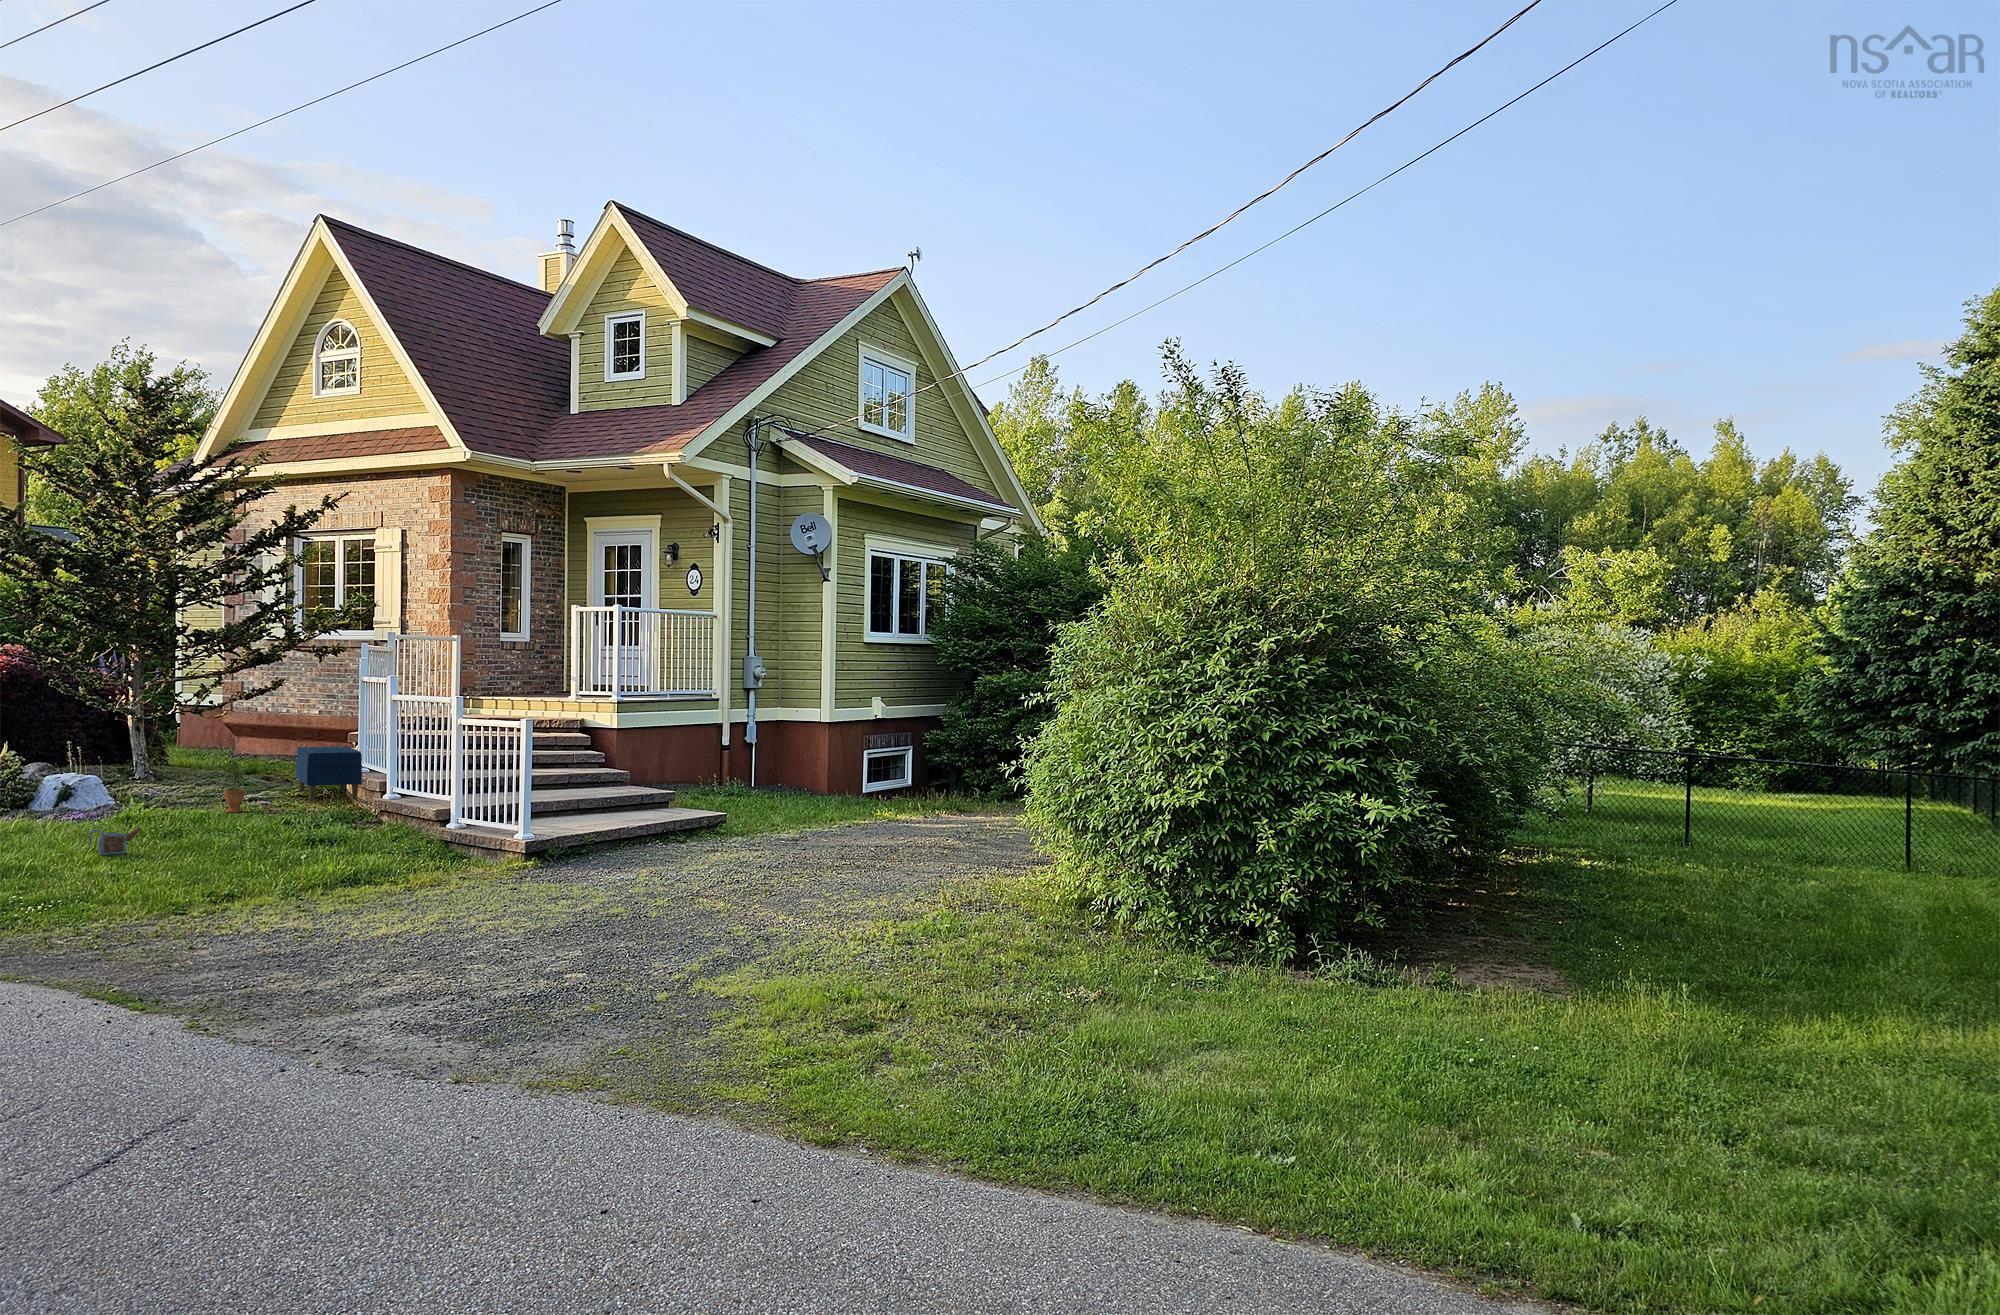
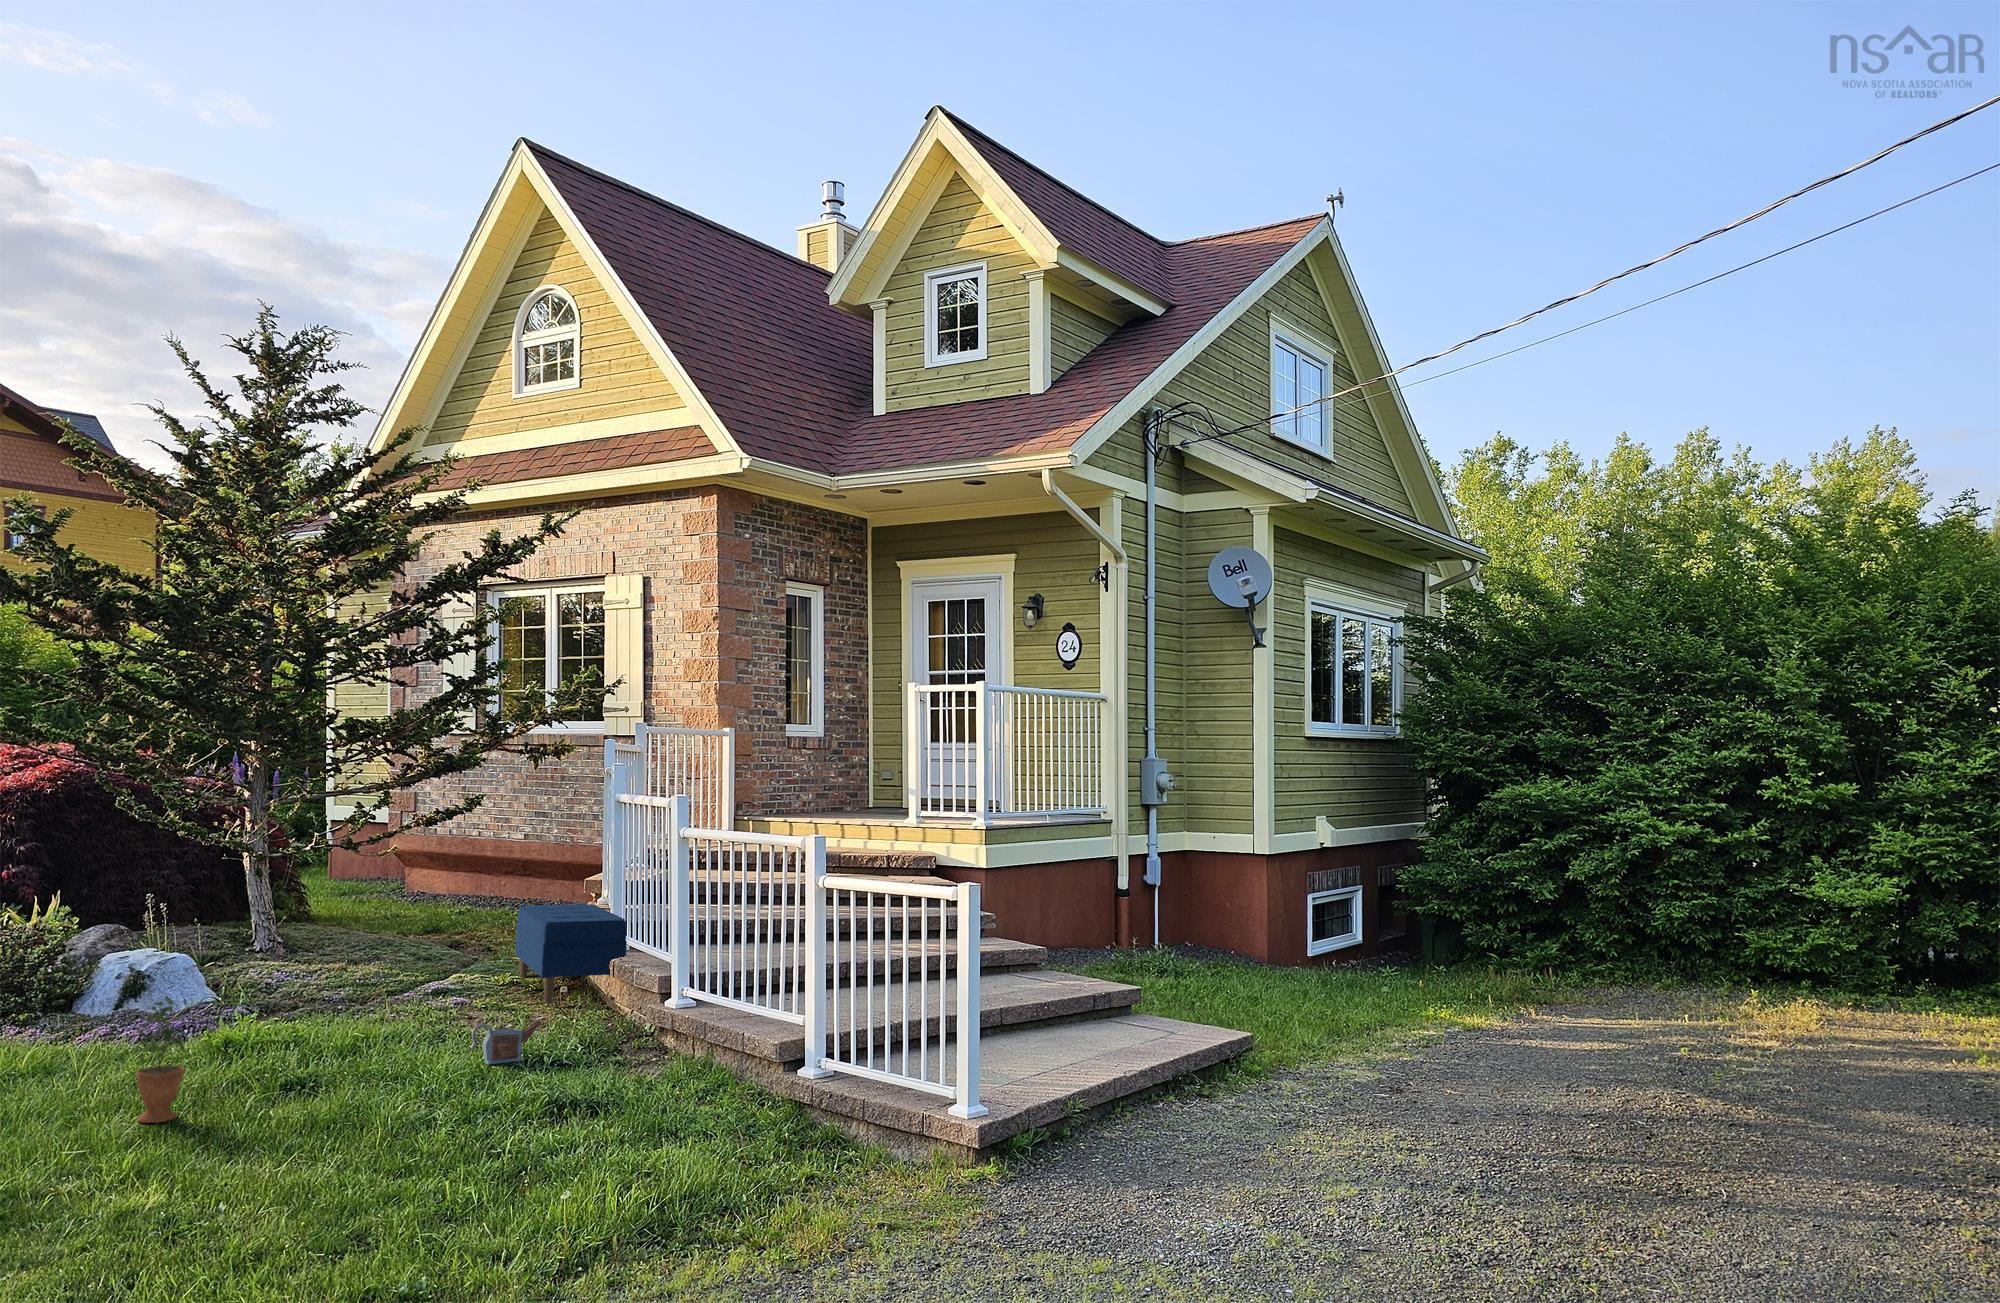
potted plant: present [220,758,245,813] -> present [134,997,185,1123]
watering can: present [87,828,142,855] -> present [470,1021,542,1064]

